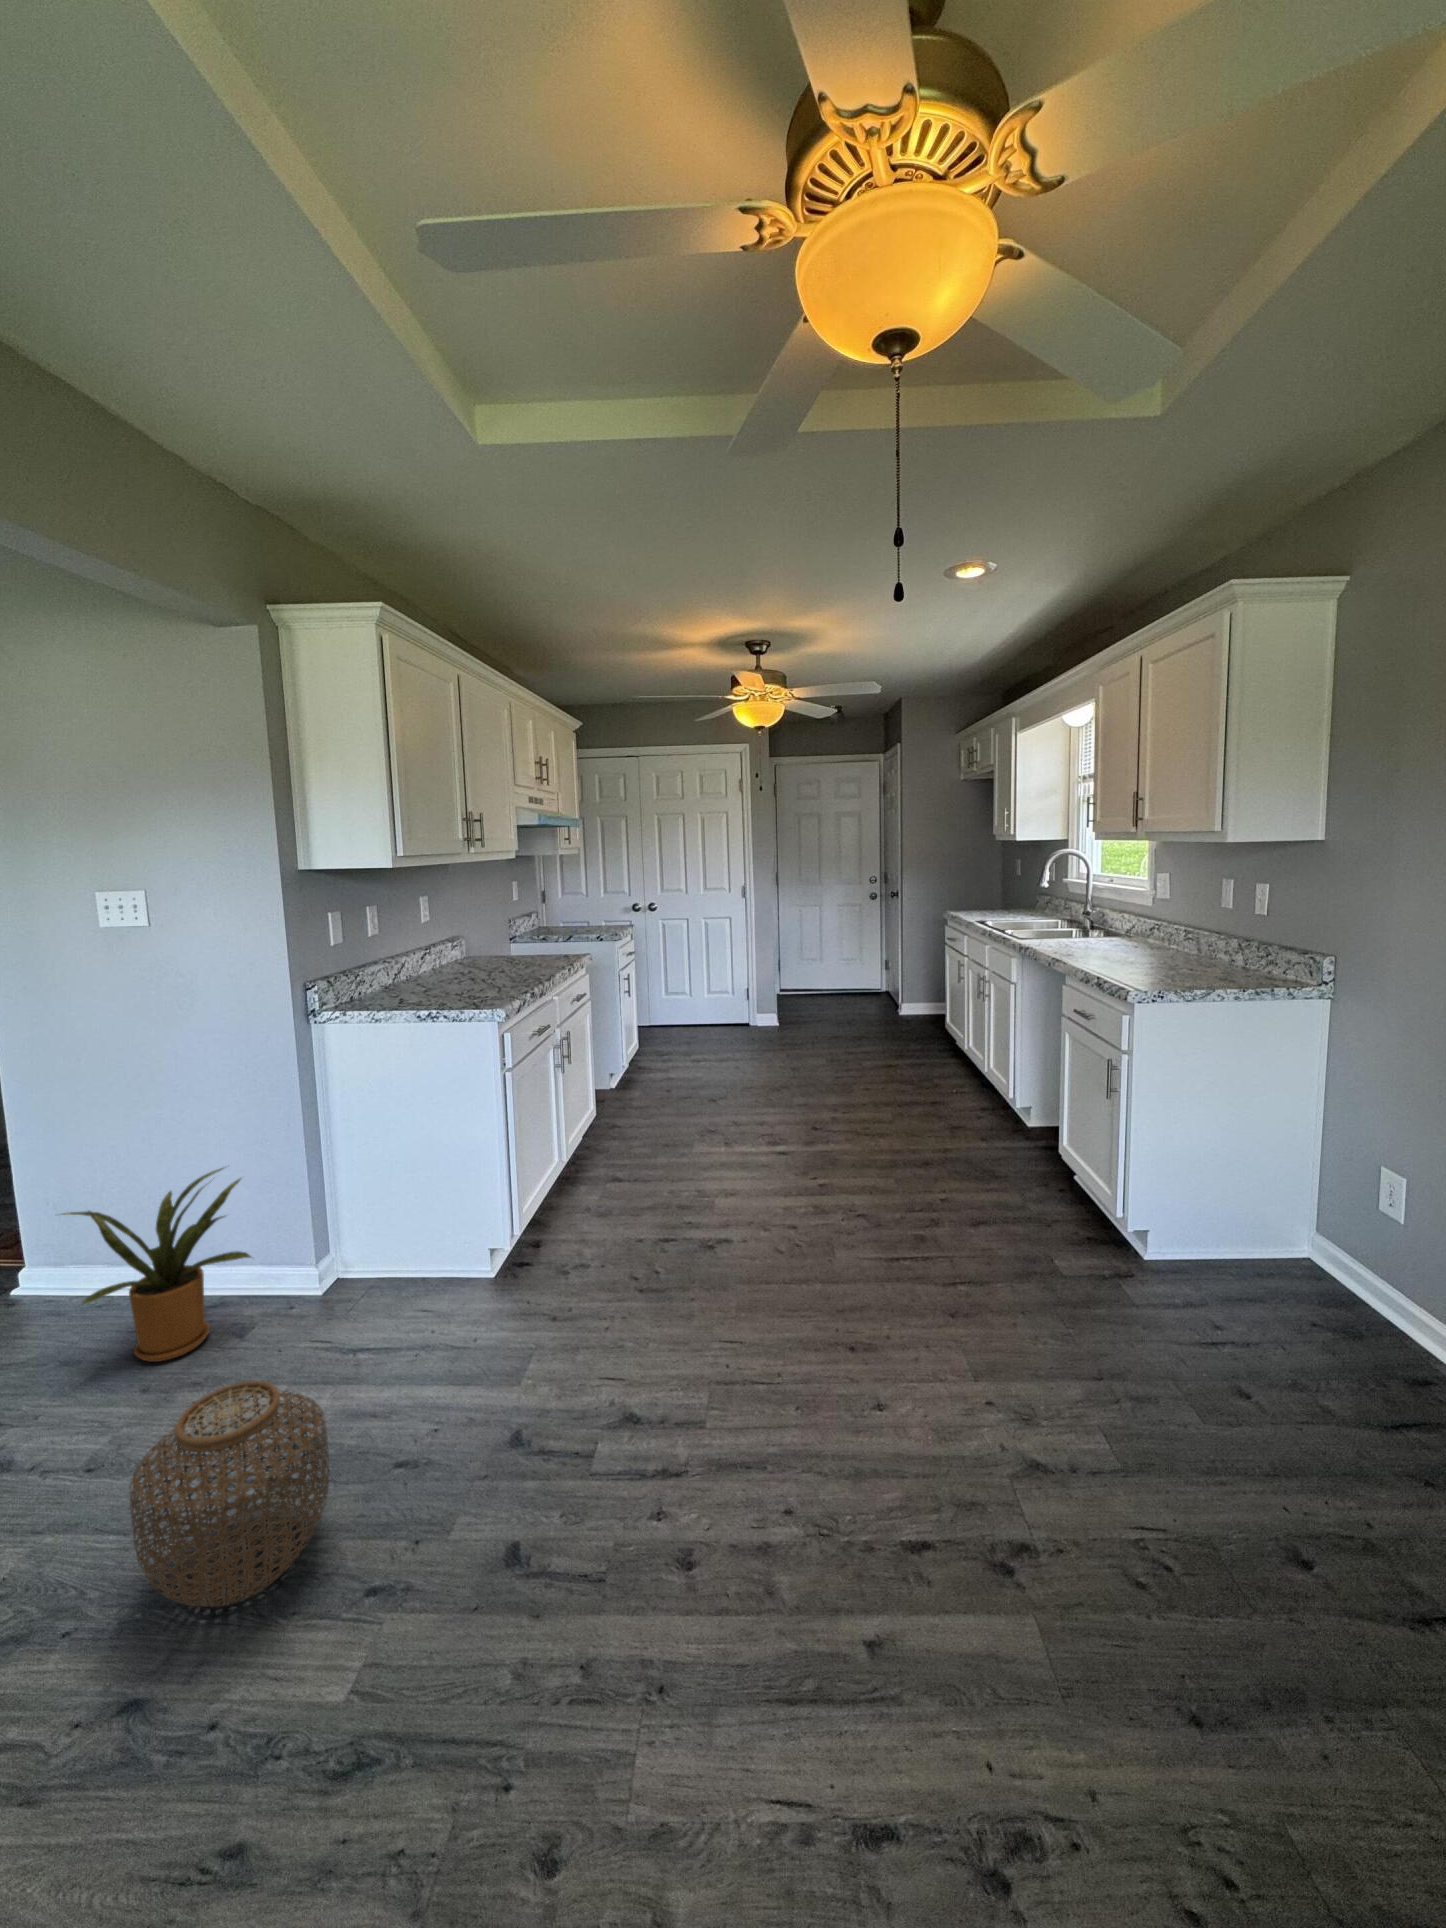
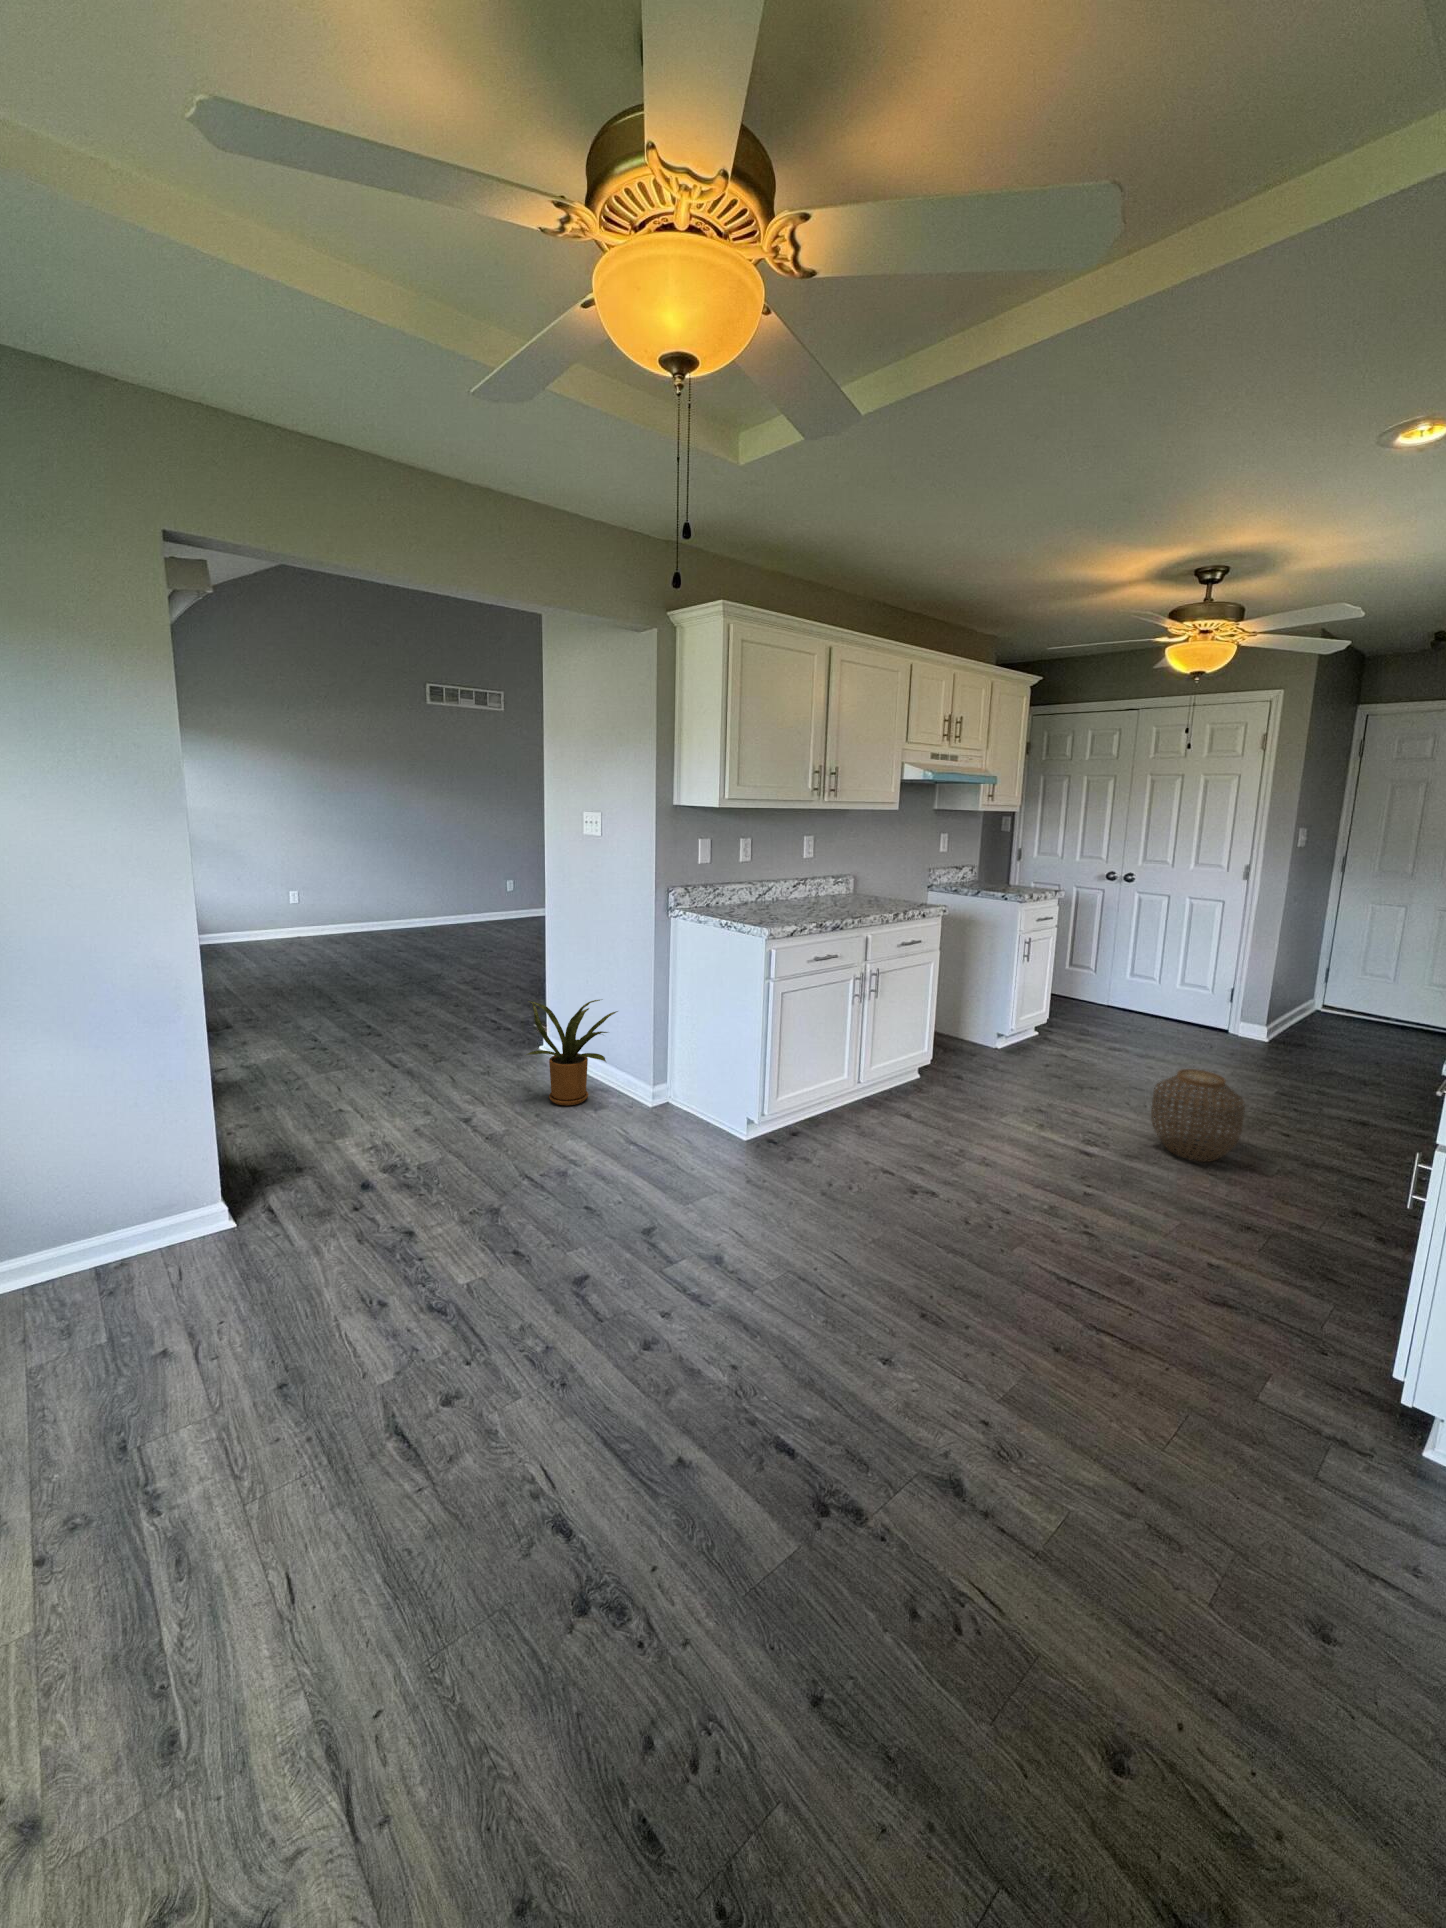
woven basket: present [130,1381,330,1607] -> present [1151,1069,1245,1162]

